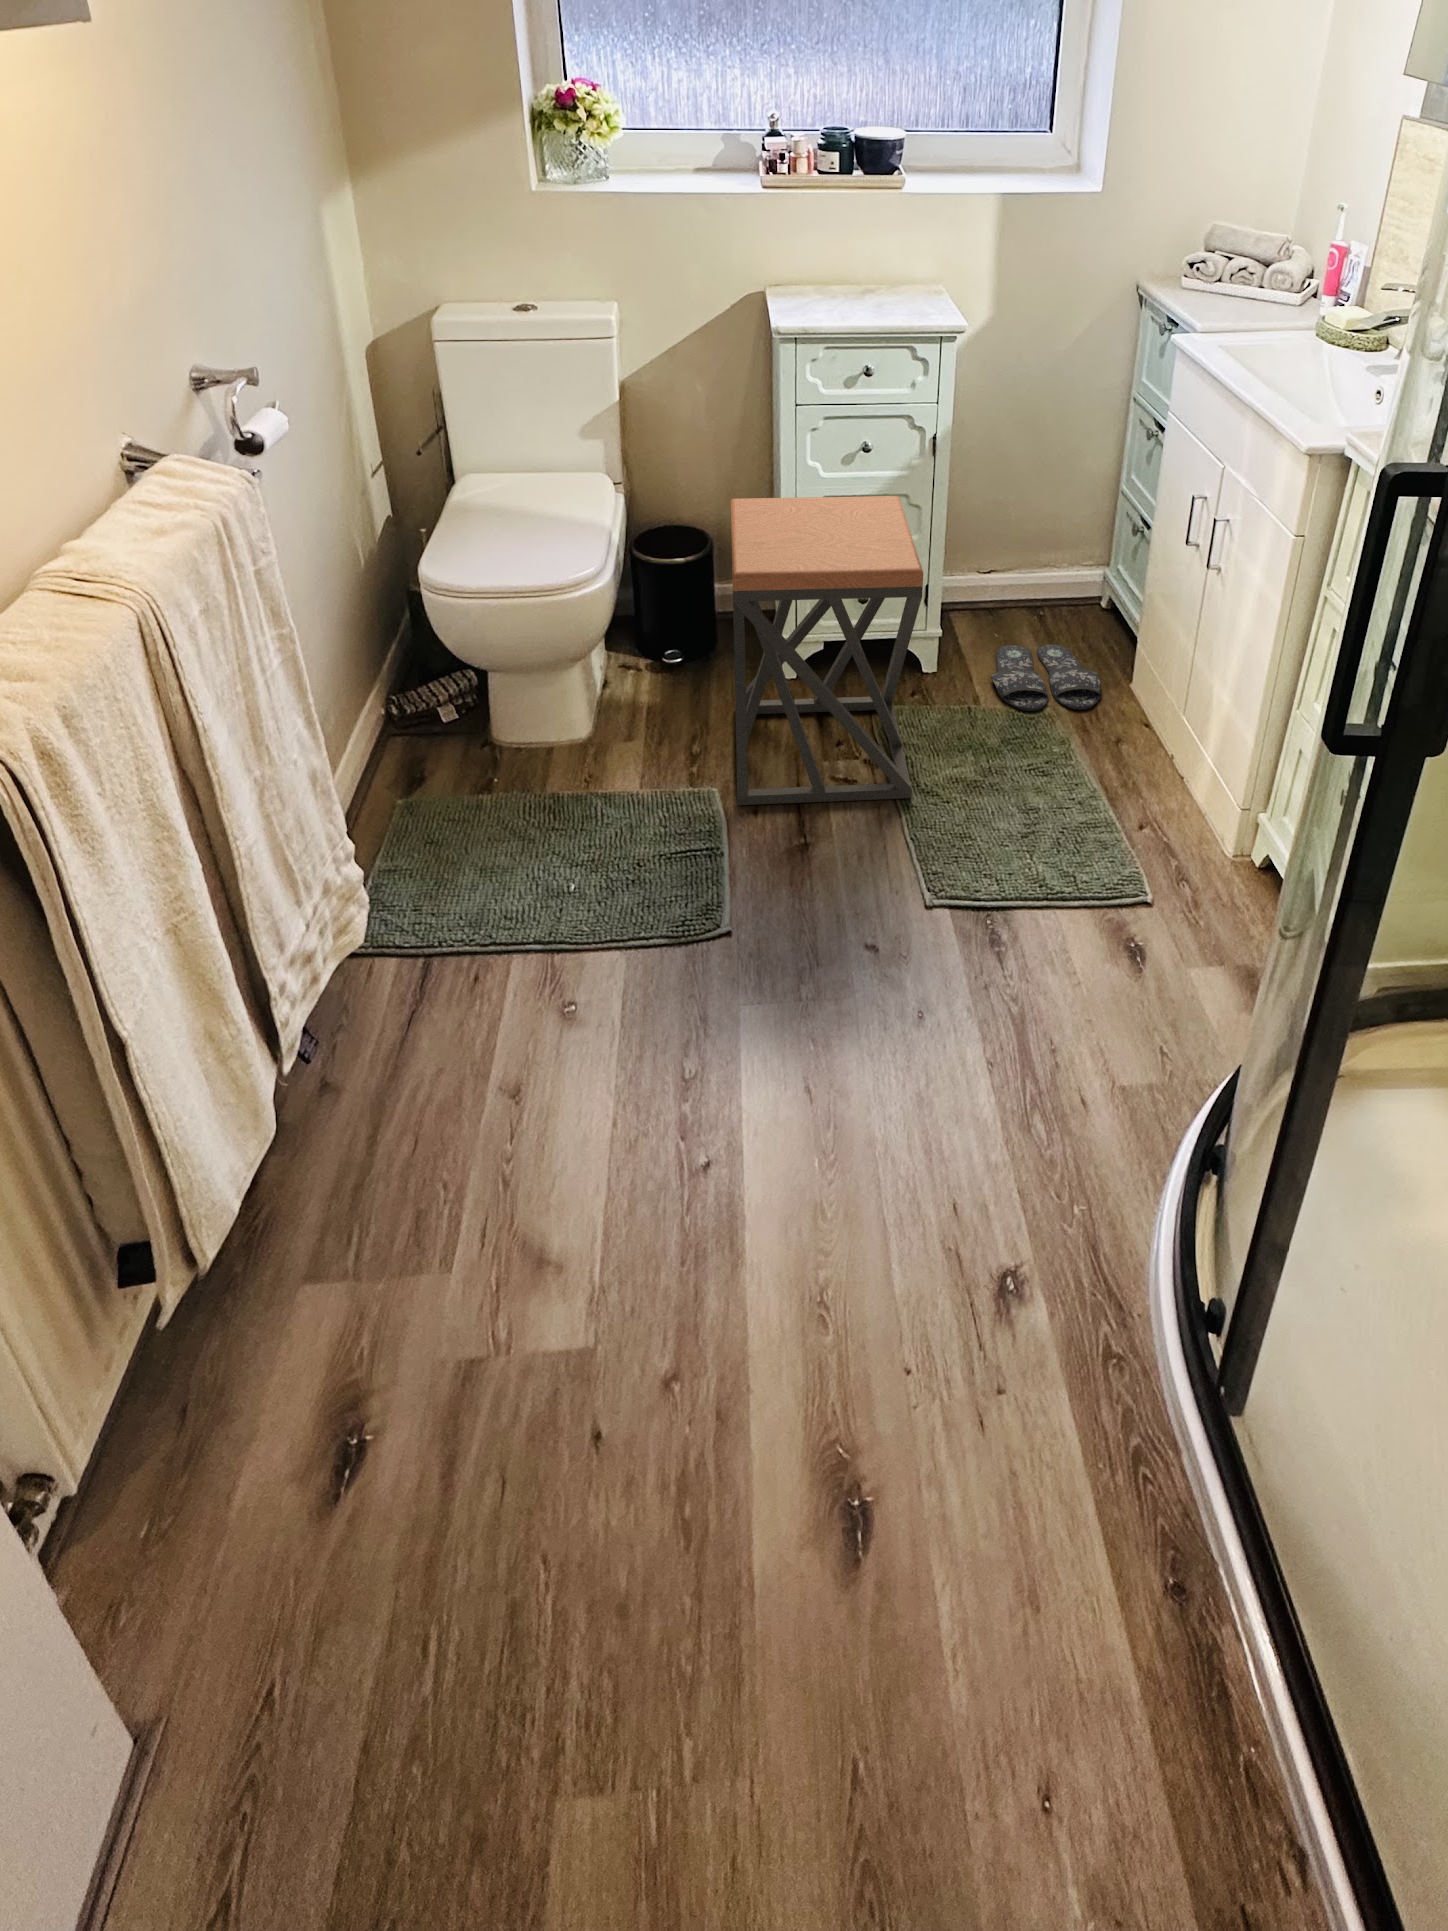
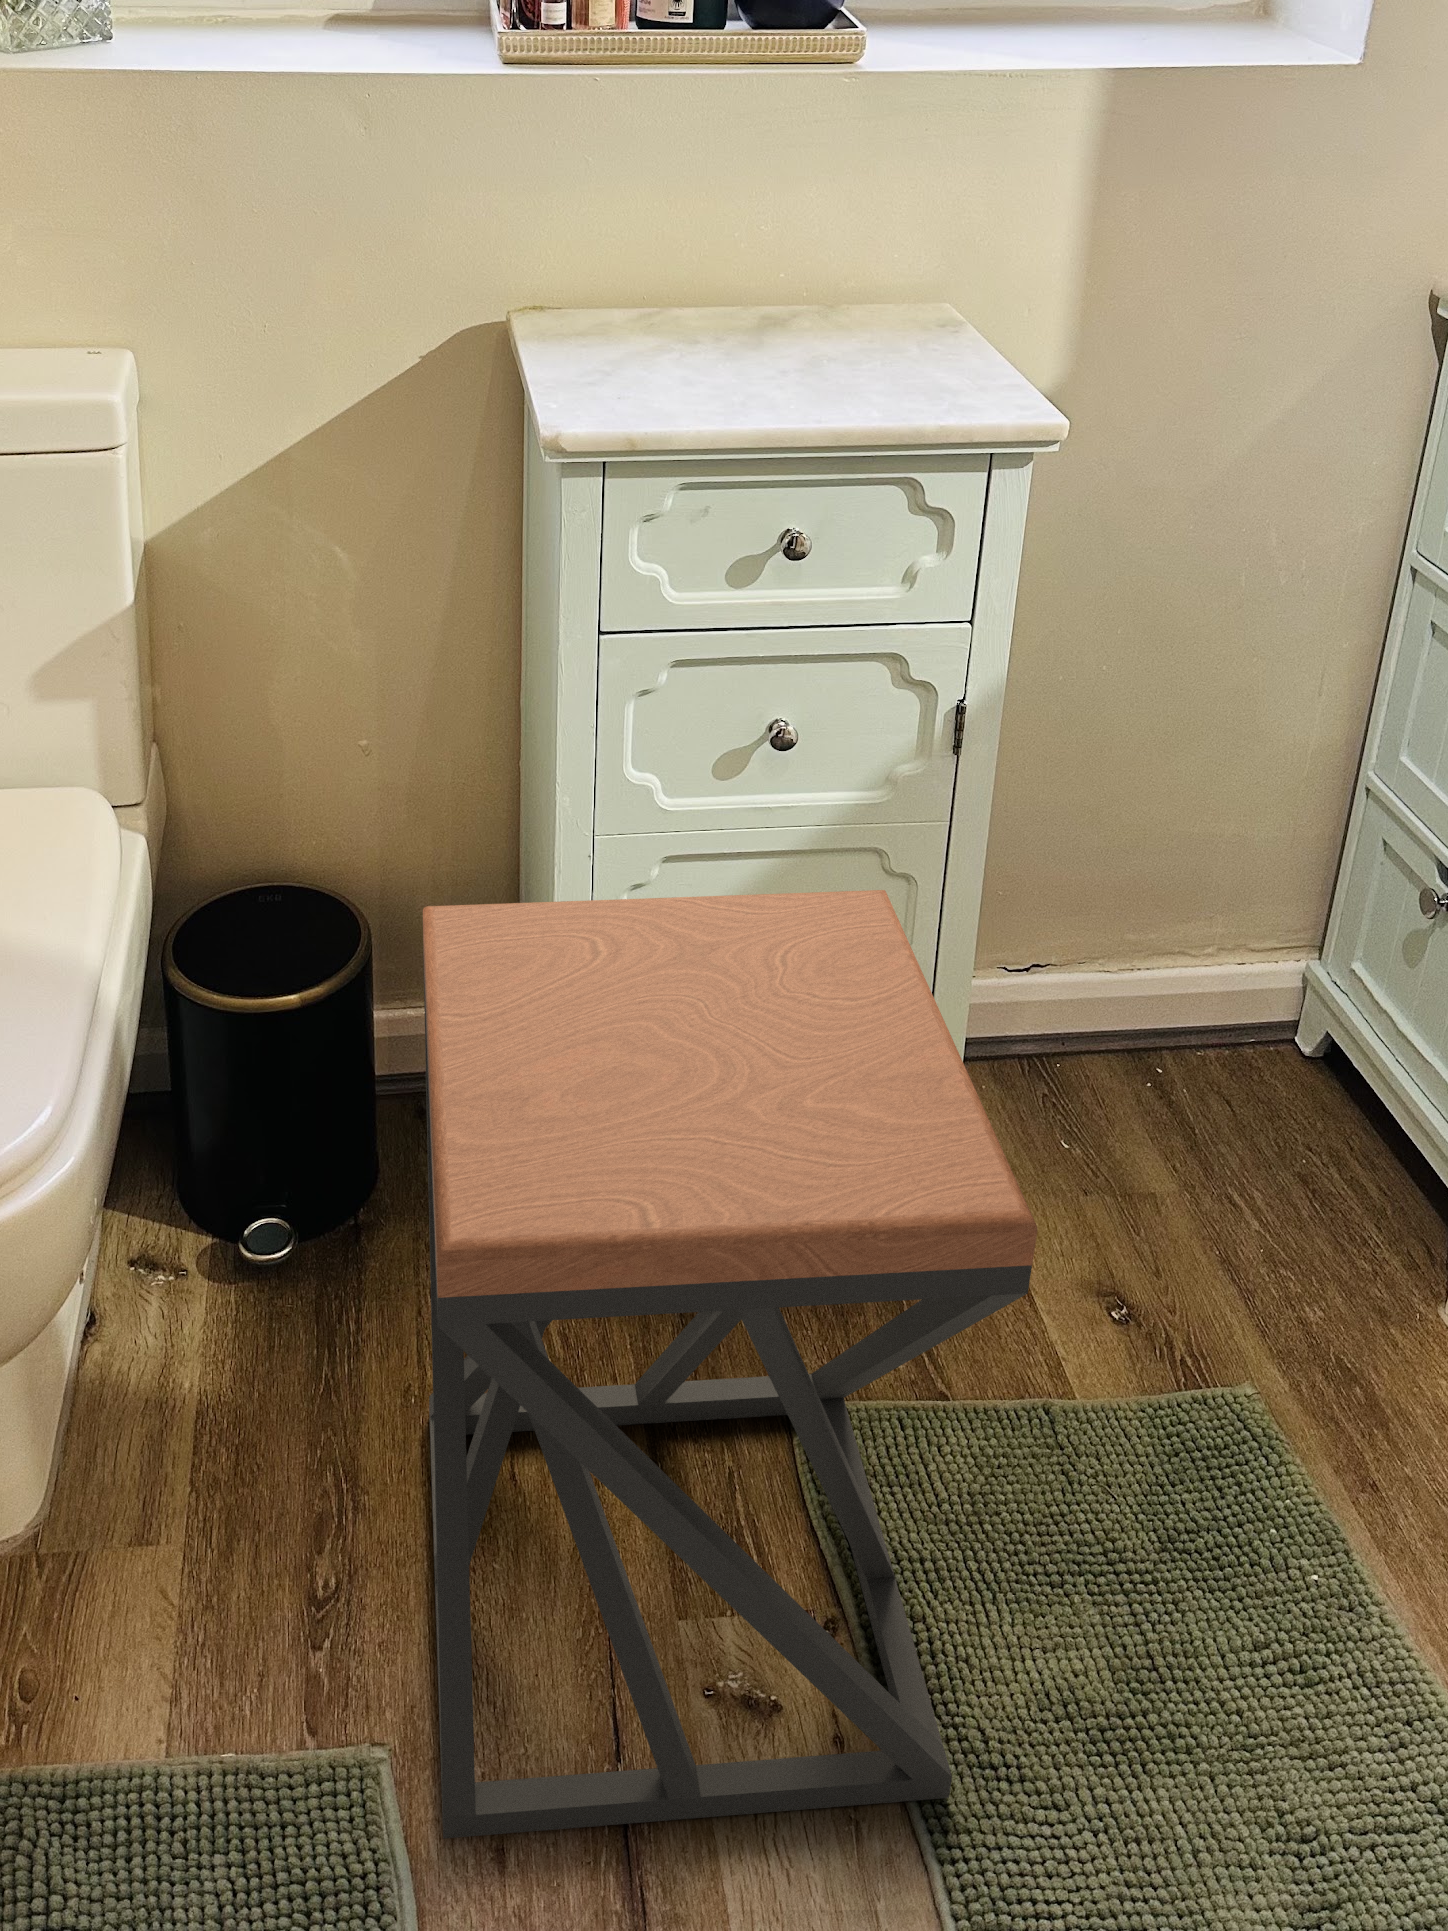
slippers: present [991,644,1101,711] -> none [1073,1172,1376,1416]

